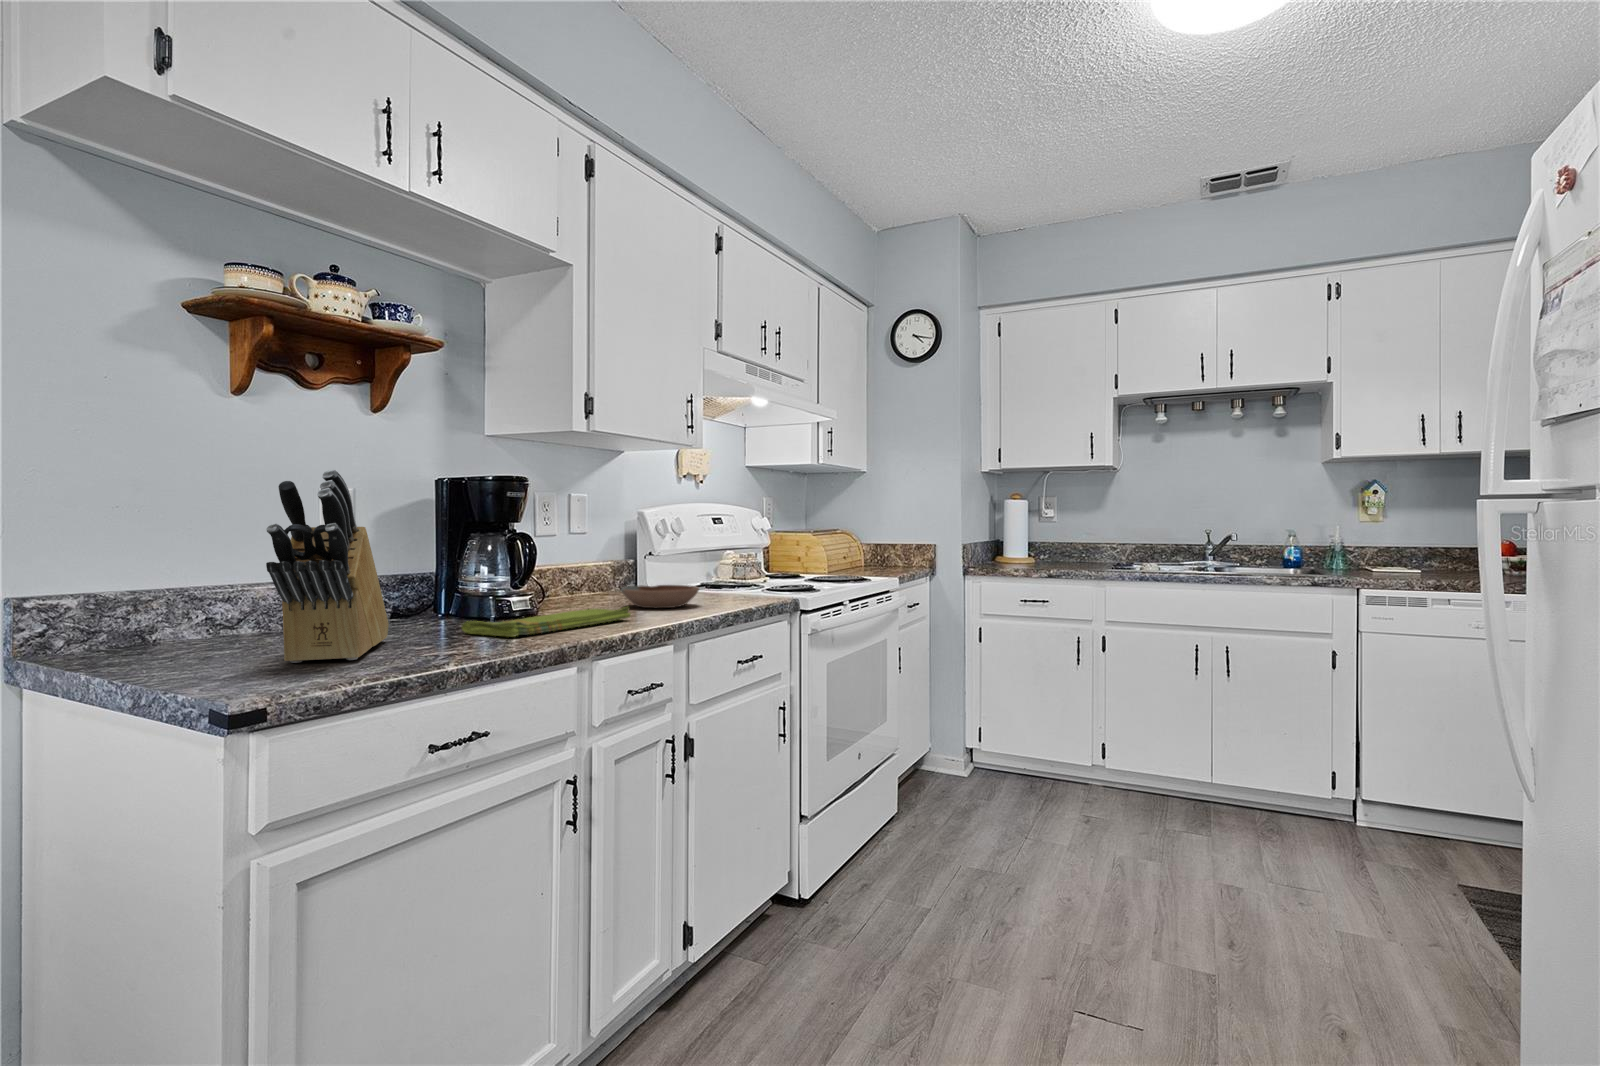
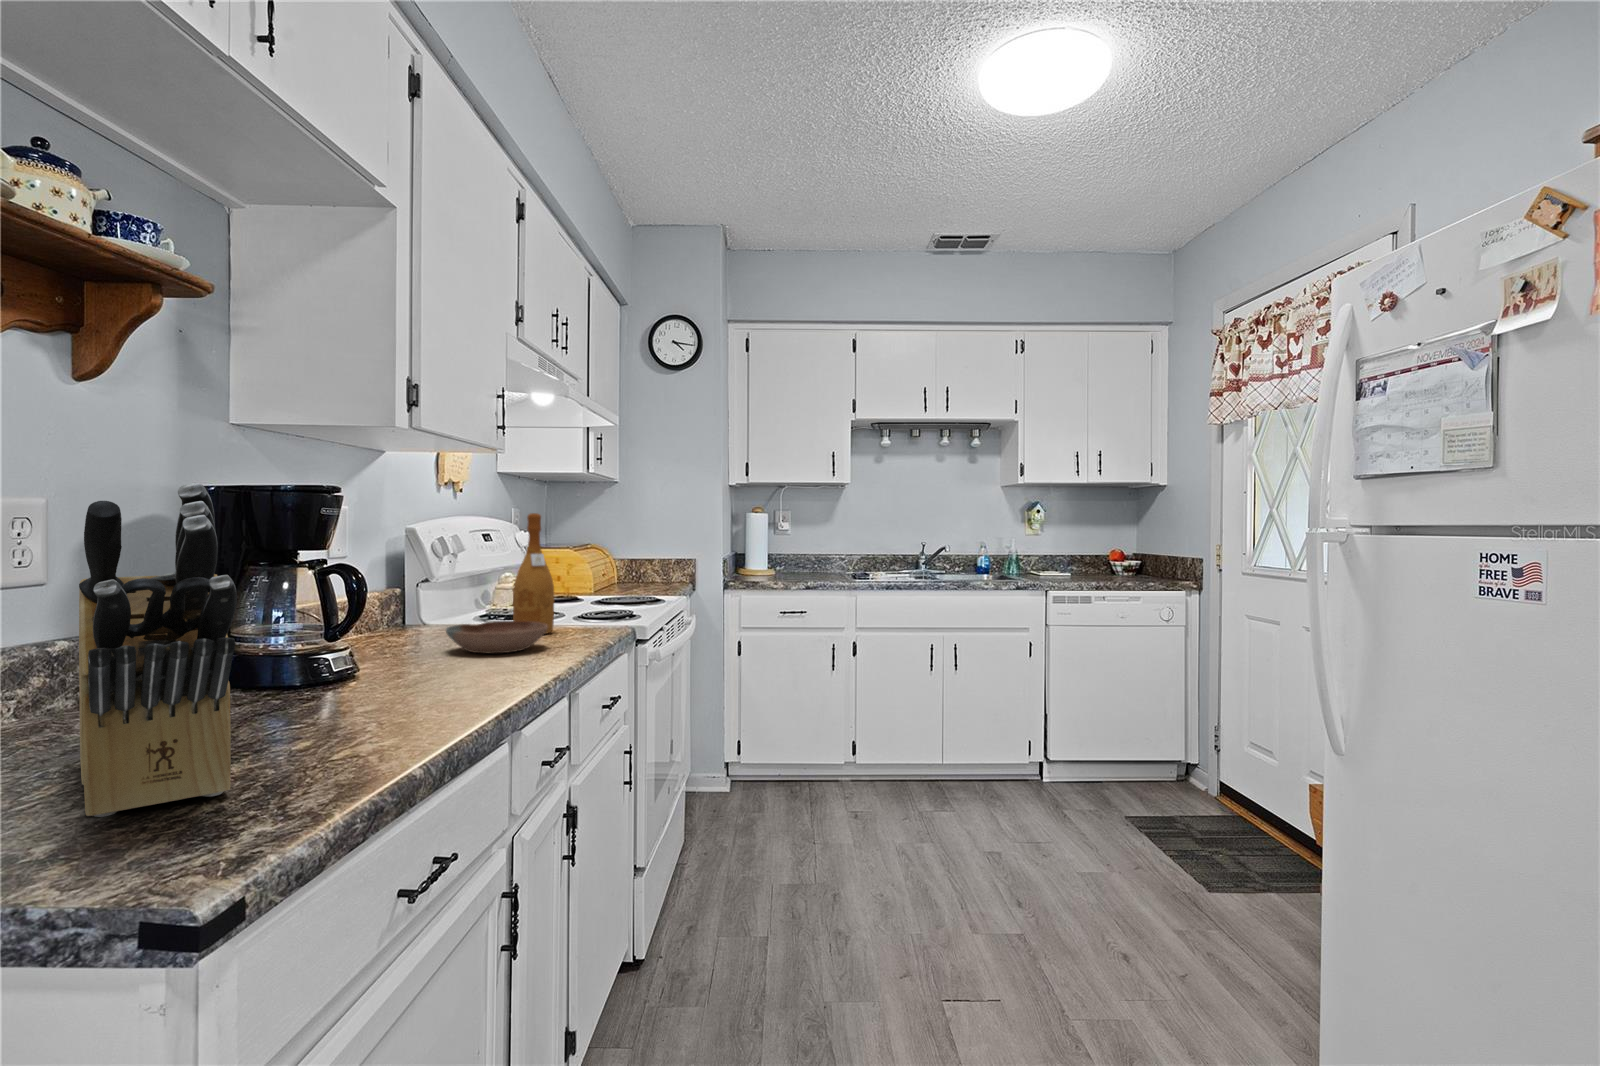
wine bottle: none [695,497,727,599] -> present [513,513,554,634]
dish towel: present [461,607,631,637] -> none [301,658,507,719]

